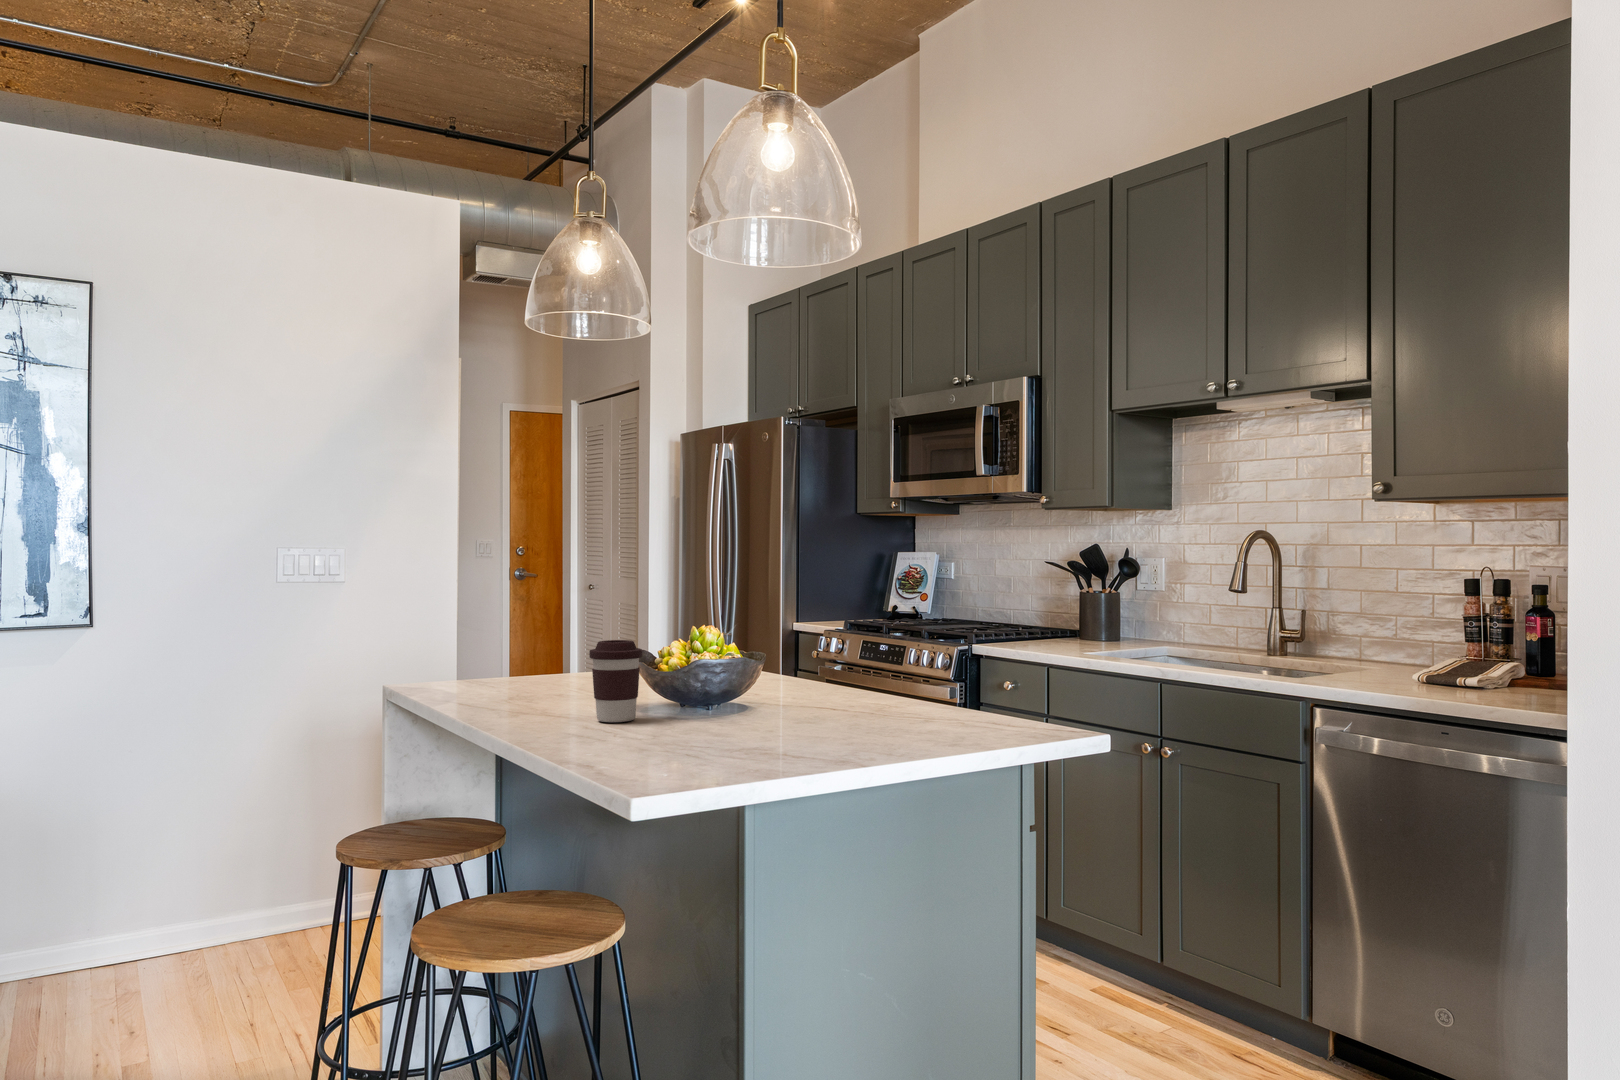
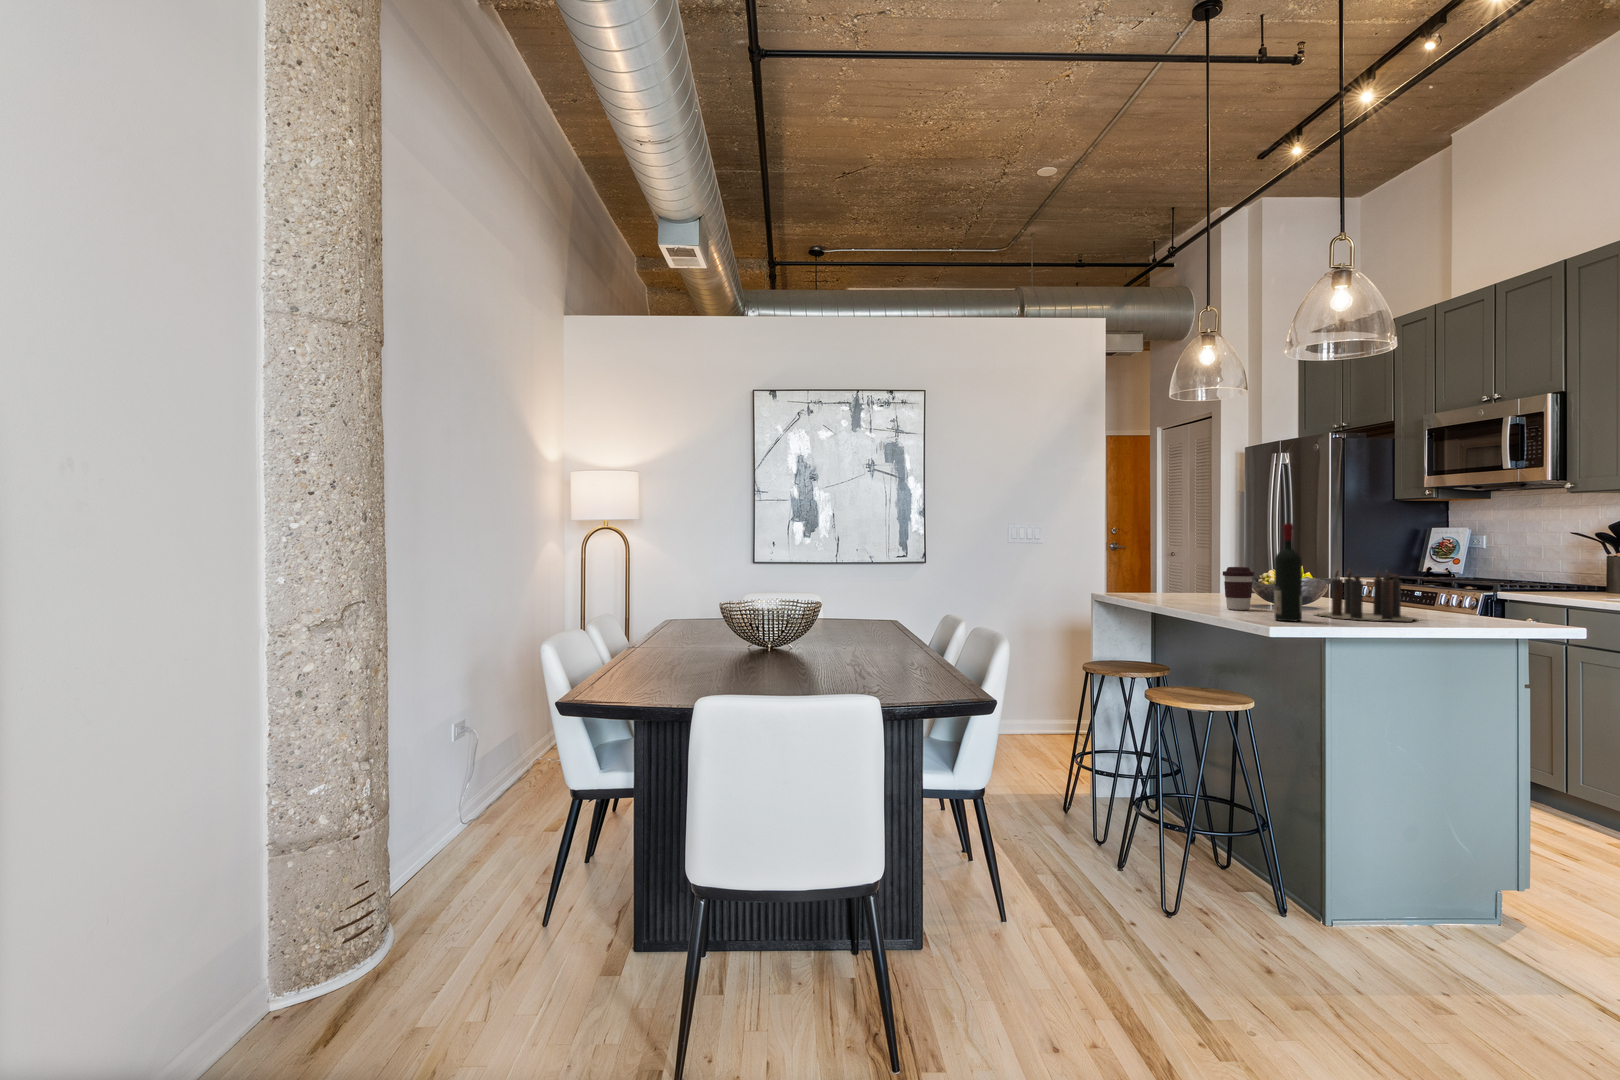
wine bottle: none [661,566,707,757] -> present [1274,524,1302,621]
candle: none [731,641,928,740] -> present [1317,569,1415,622]

